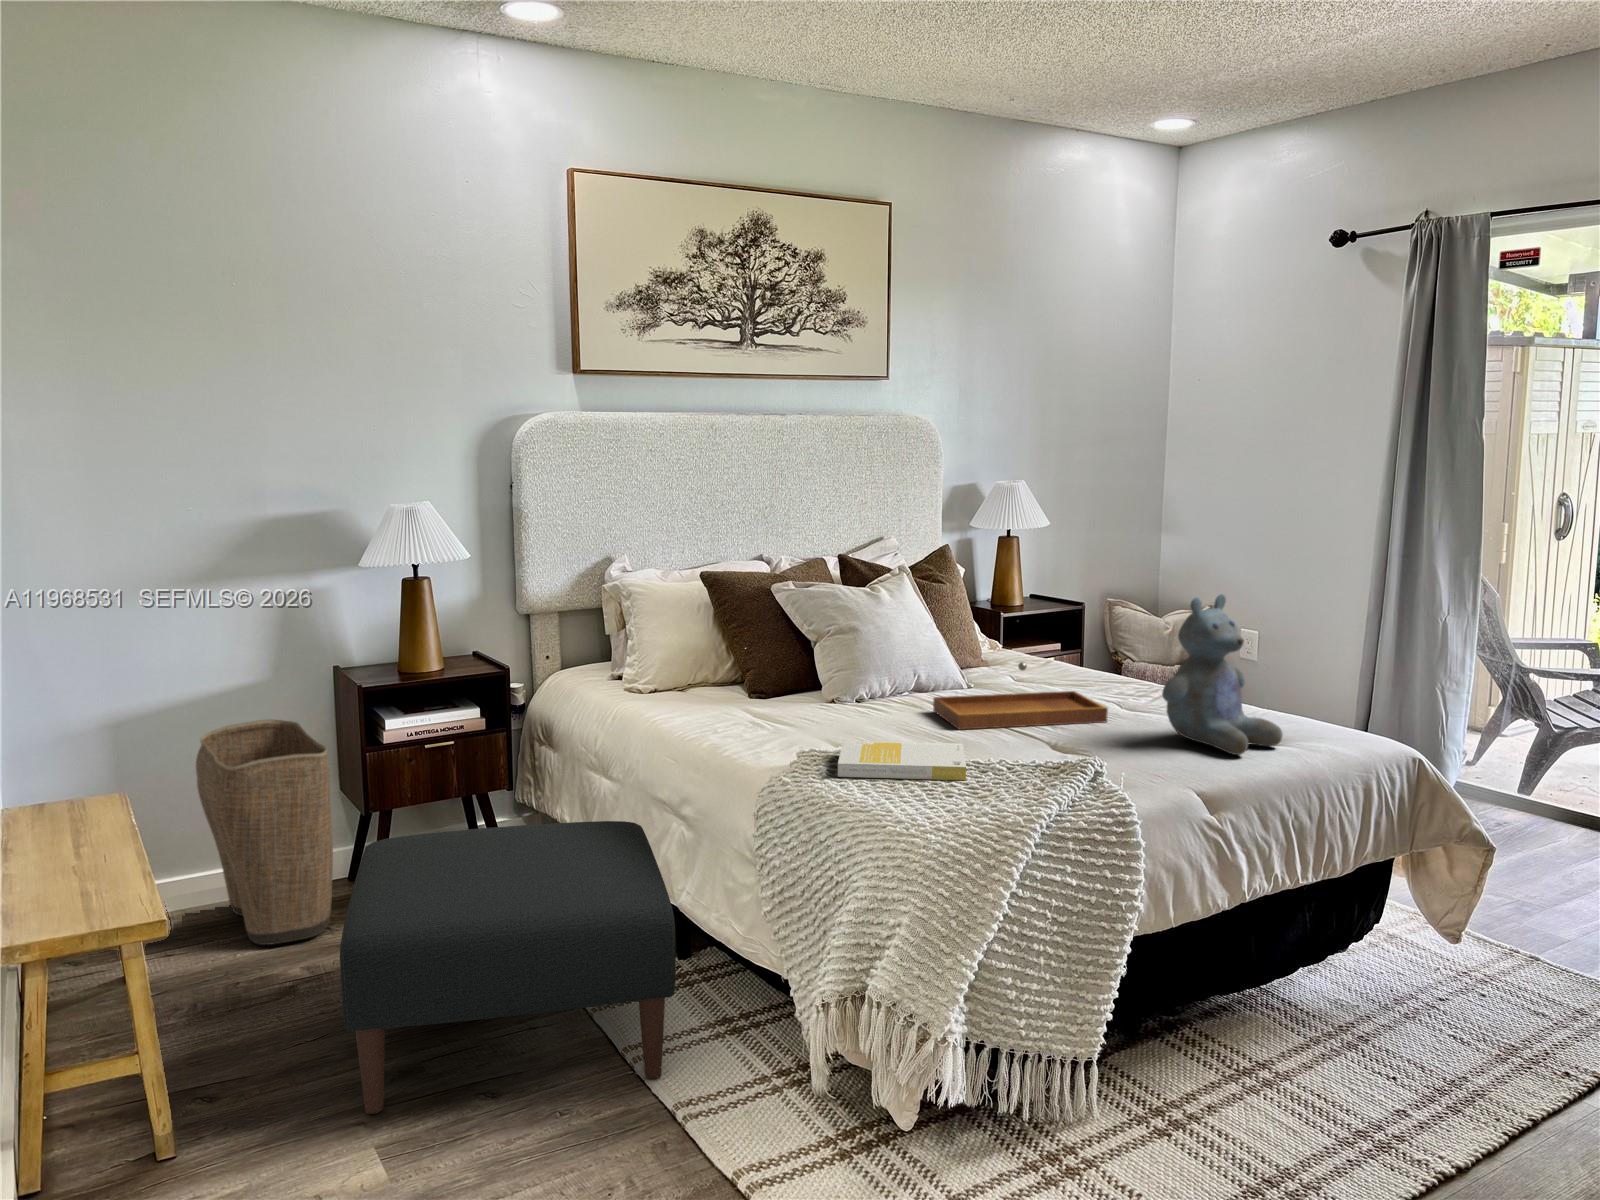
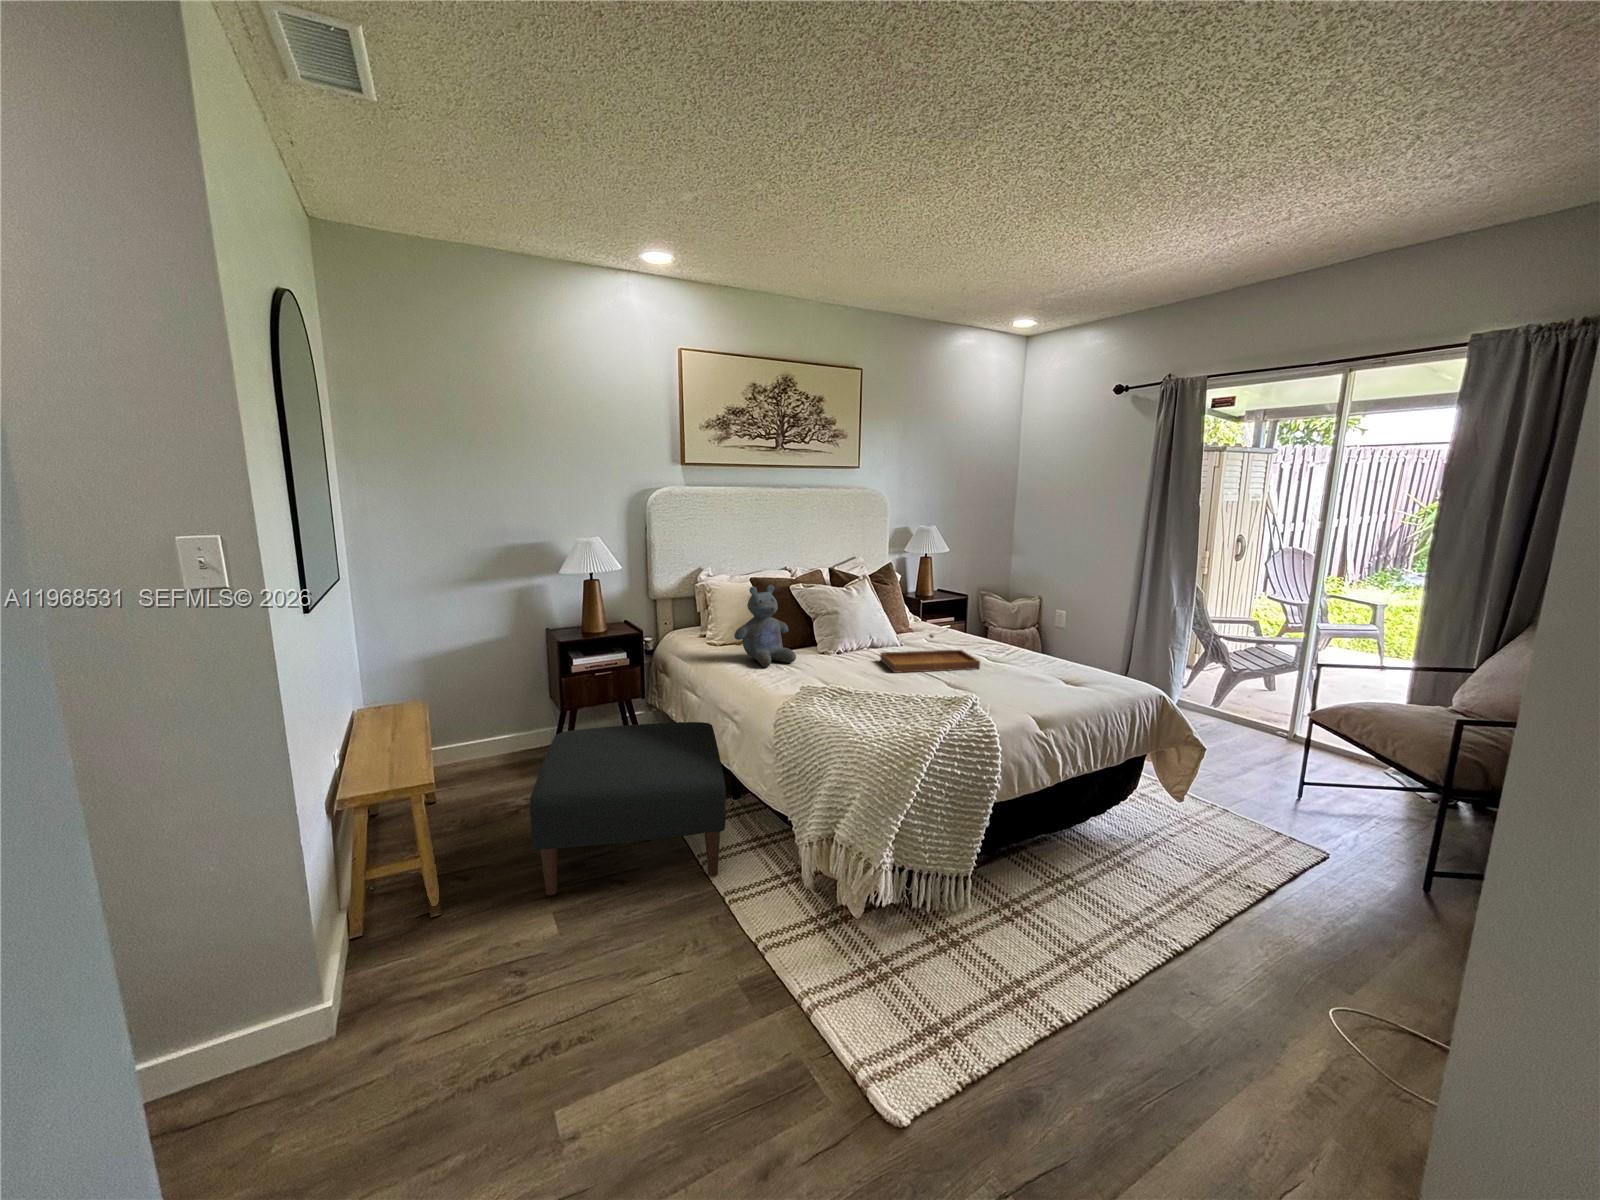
stuffed bear: present [1162,594,1283,755] -> present [734,585,796,667]
laundry basket: present [196,720,333,945] -> none [468,658,542,786]
book: present [838,741,966,780] -> none [822,680,897,707]

